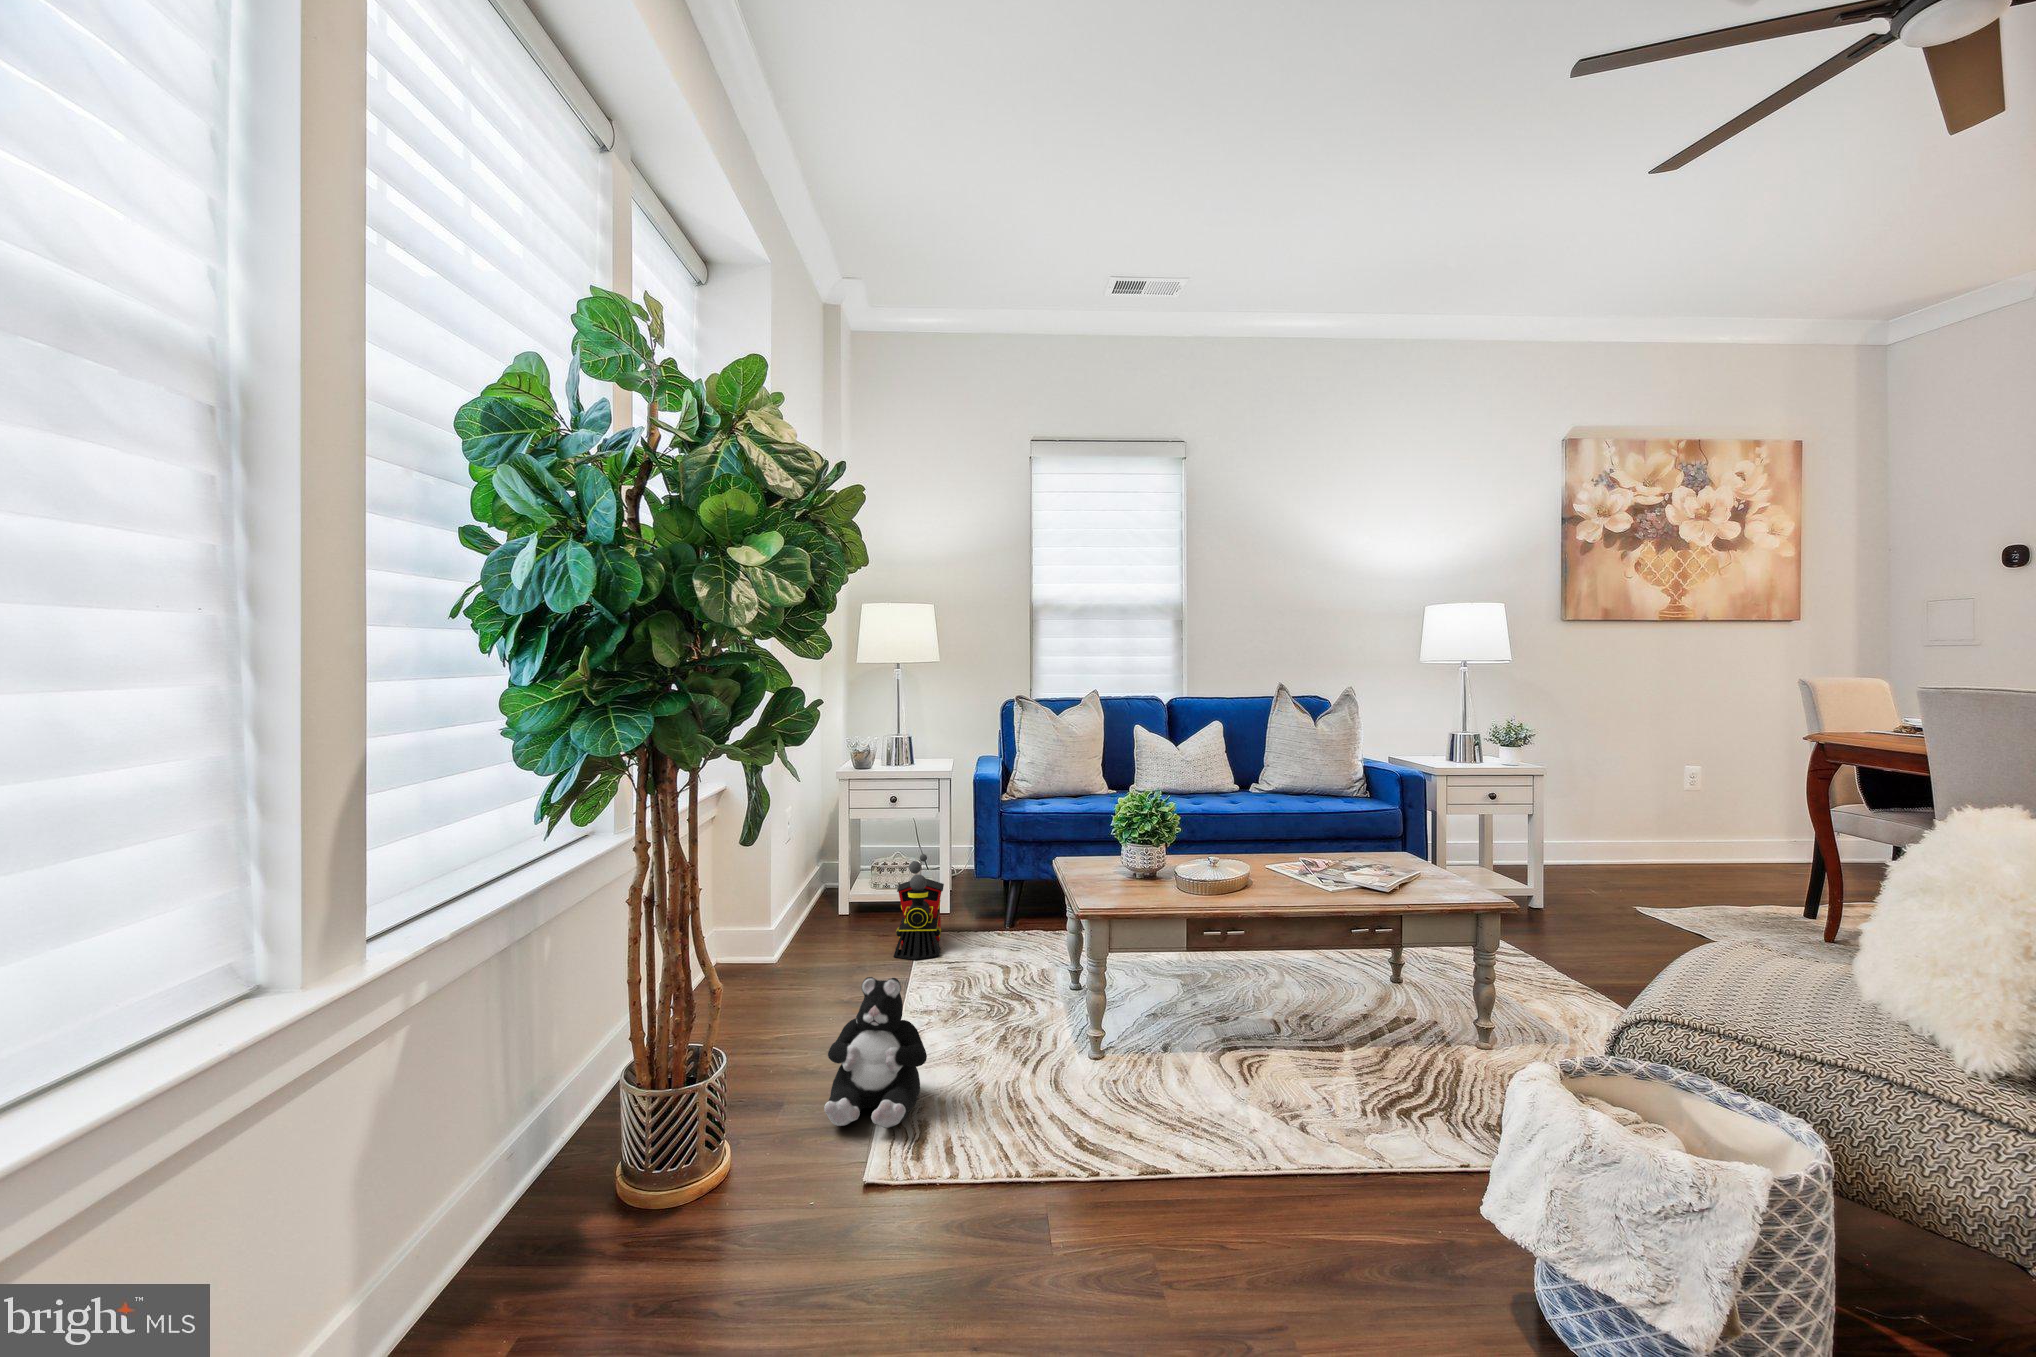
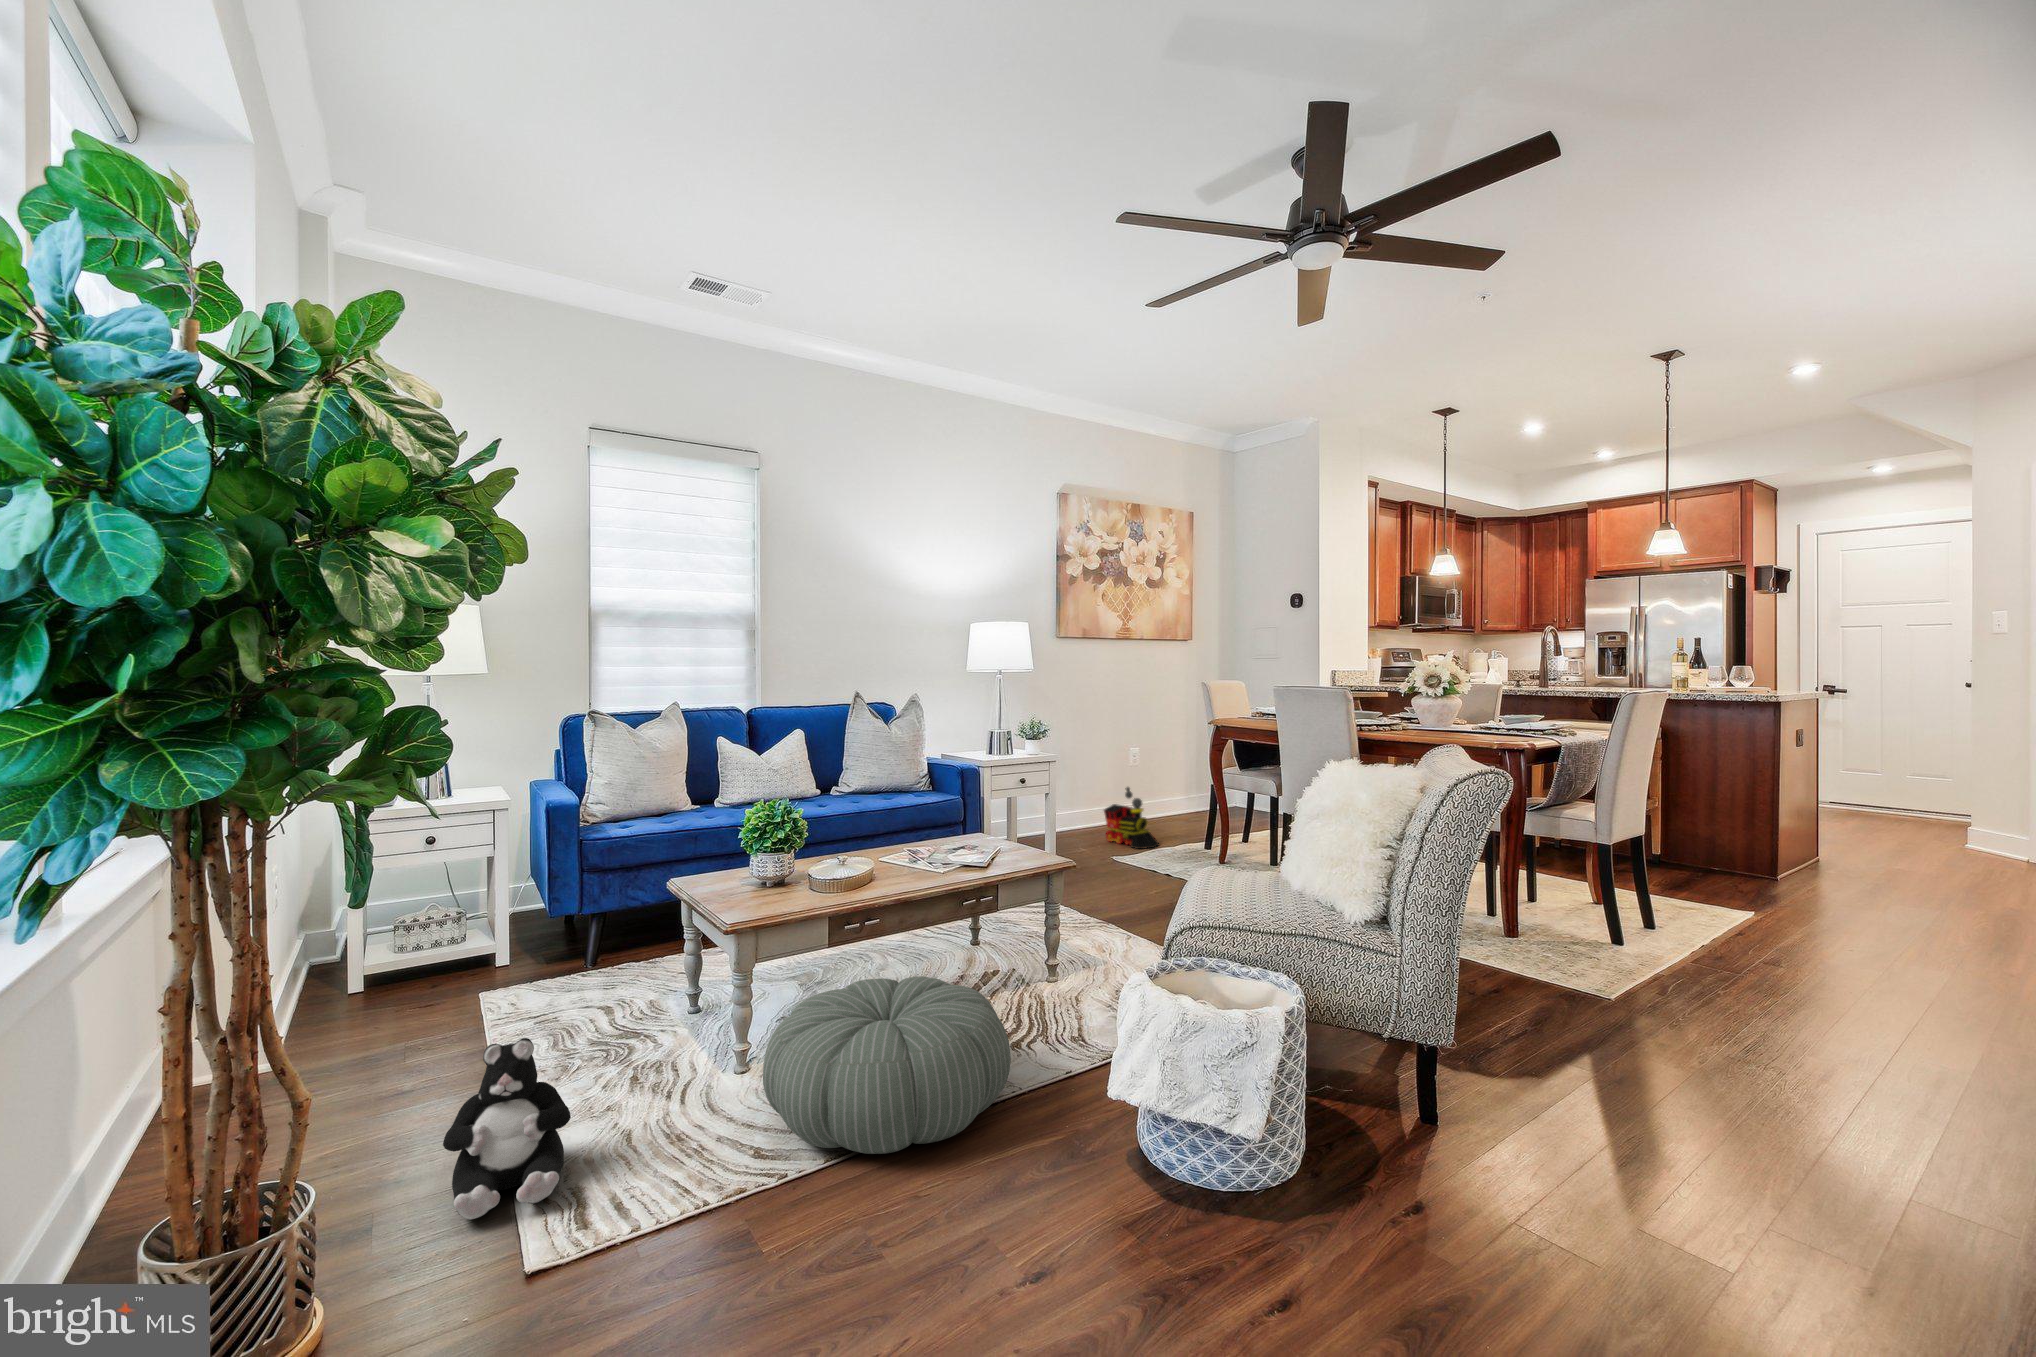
toy train: present [894,854,944,960] -> present [1104,787,1159,849]
pouf: none [1098,992,1374,1191] -> present [763,976,1011,1154]

